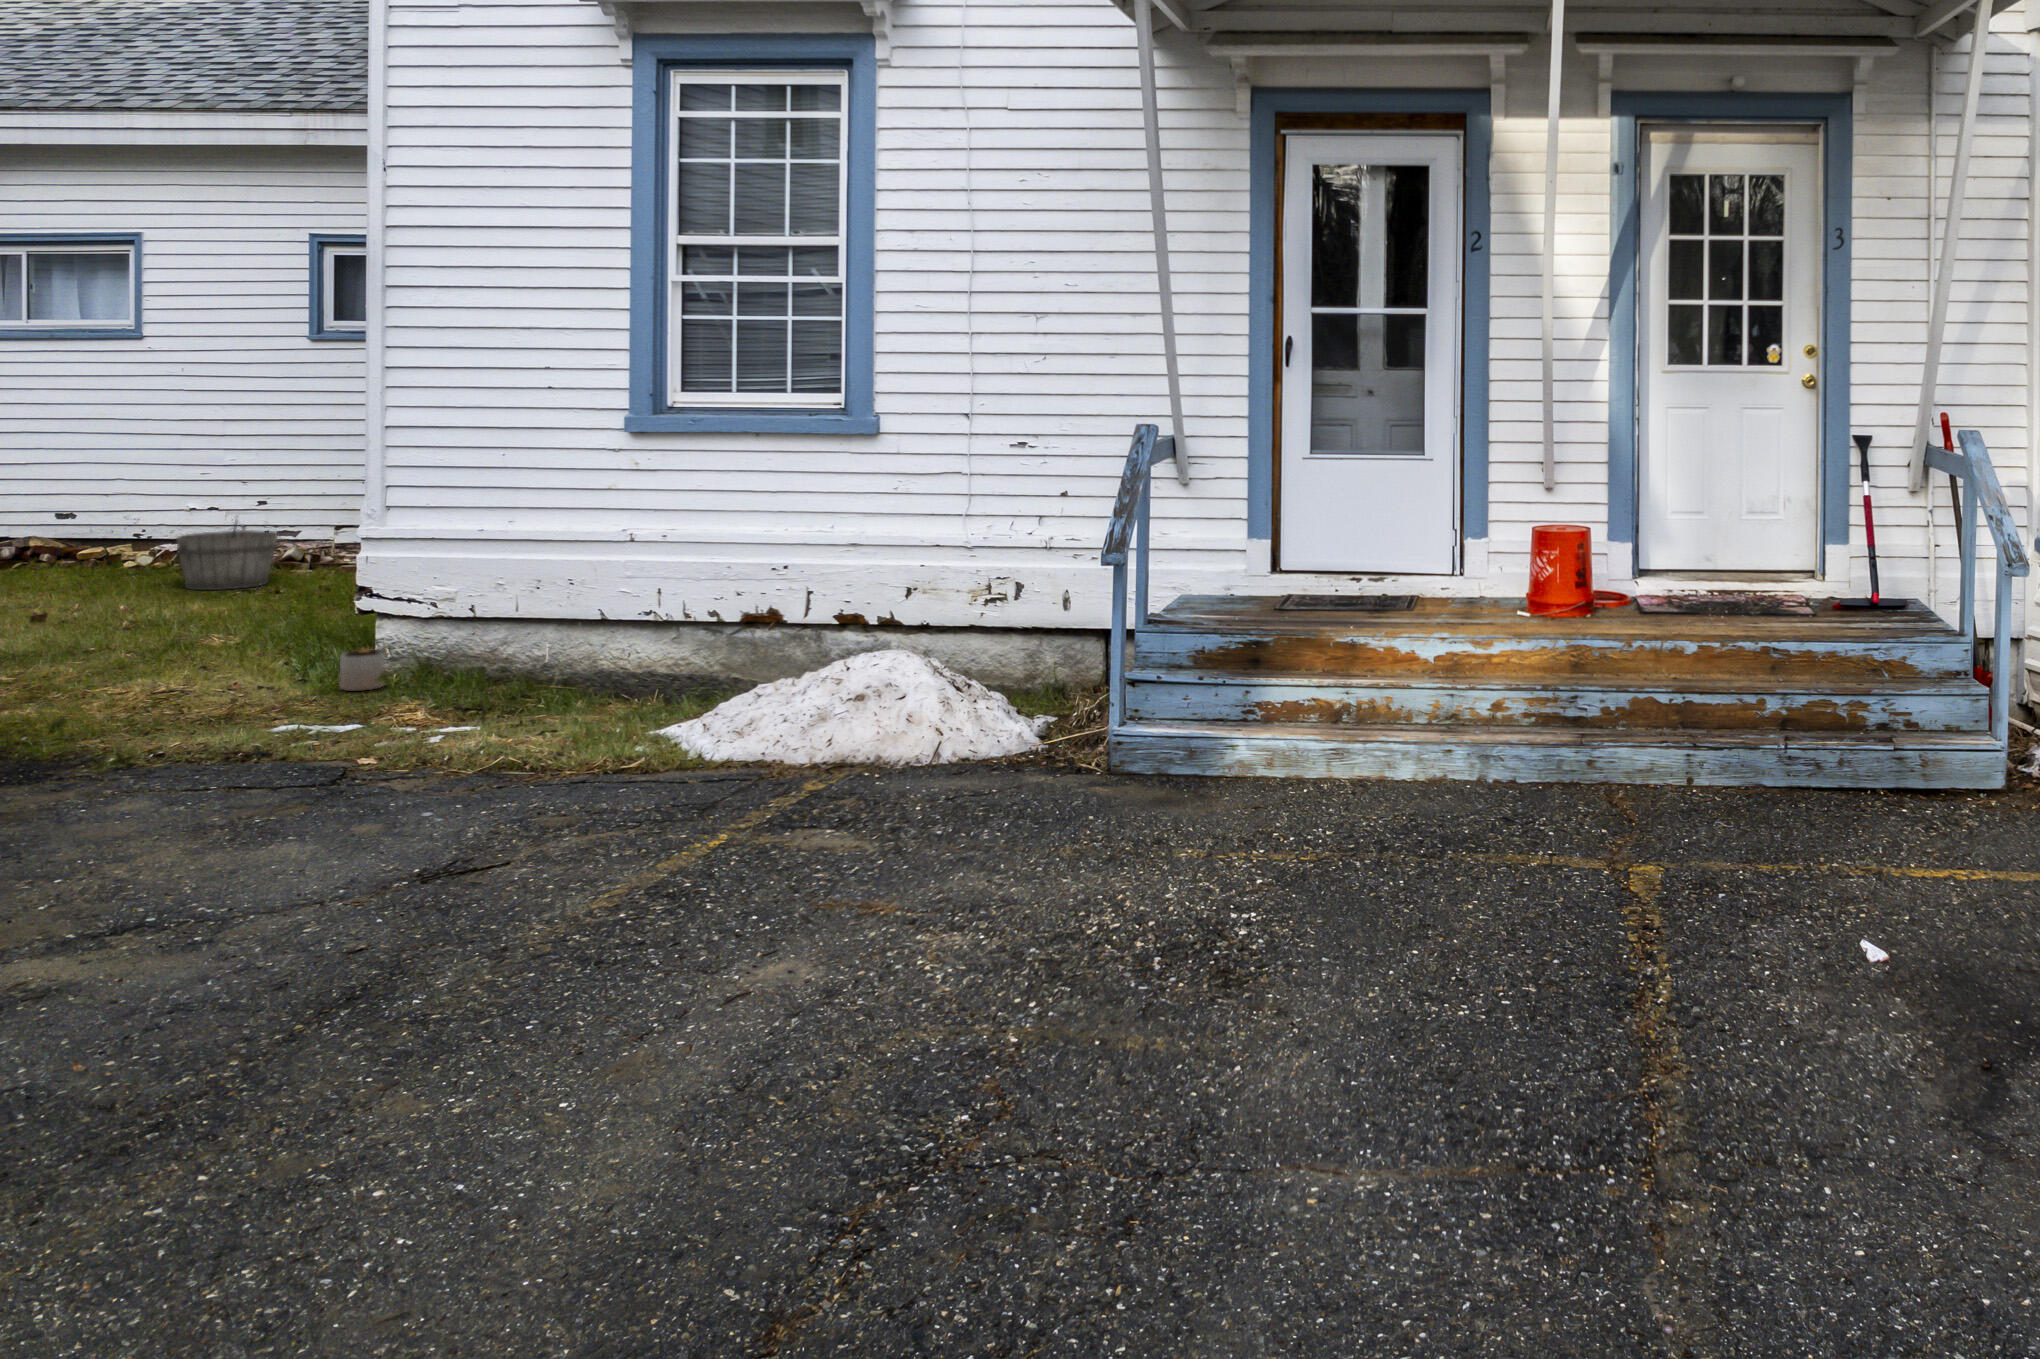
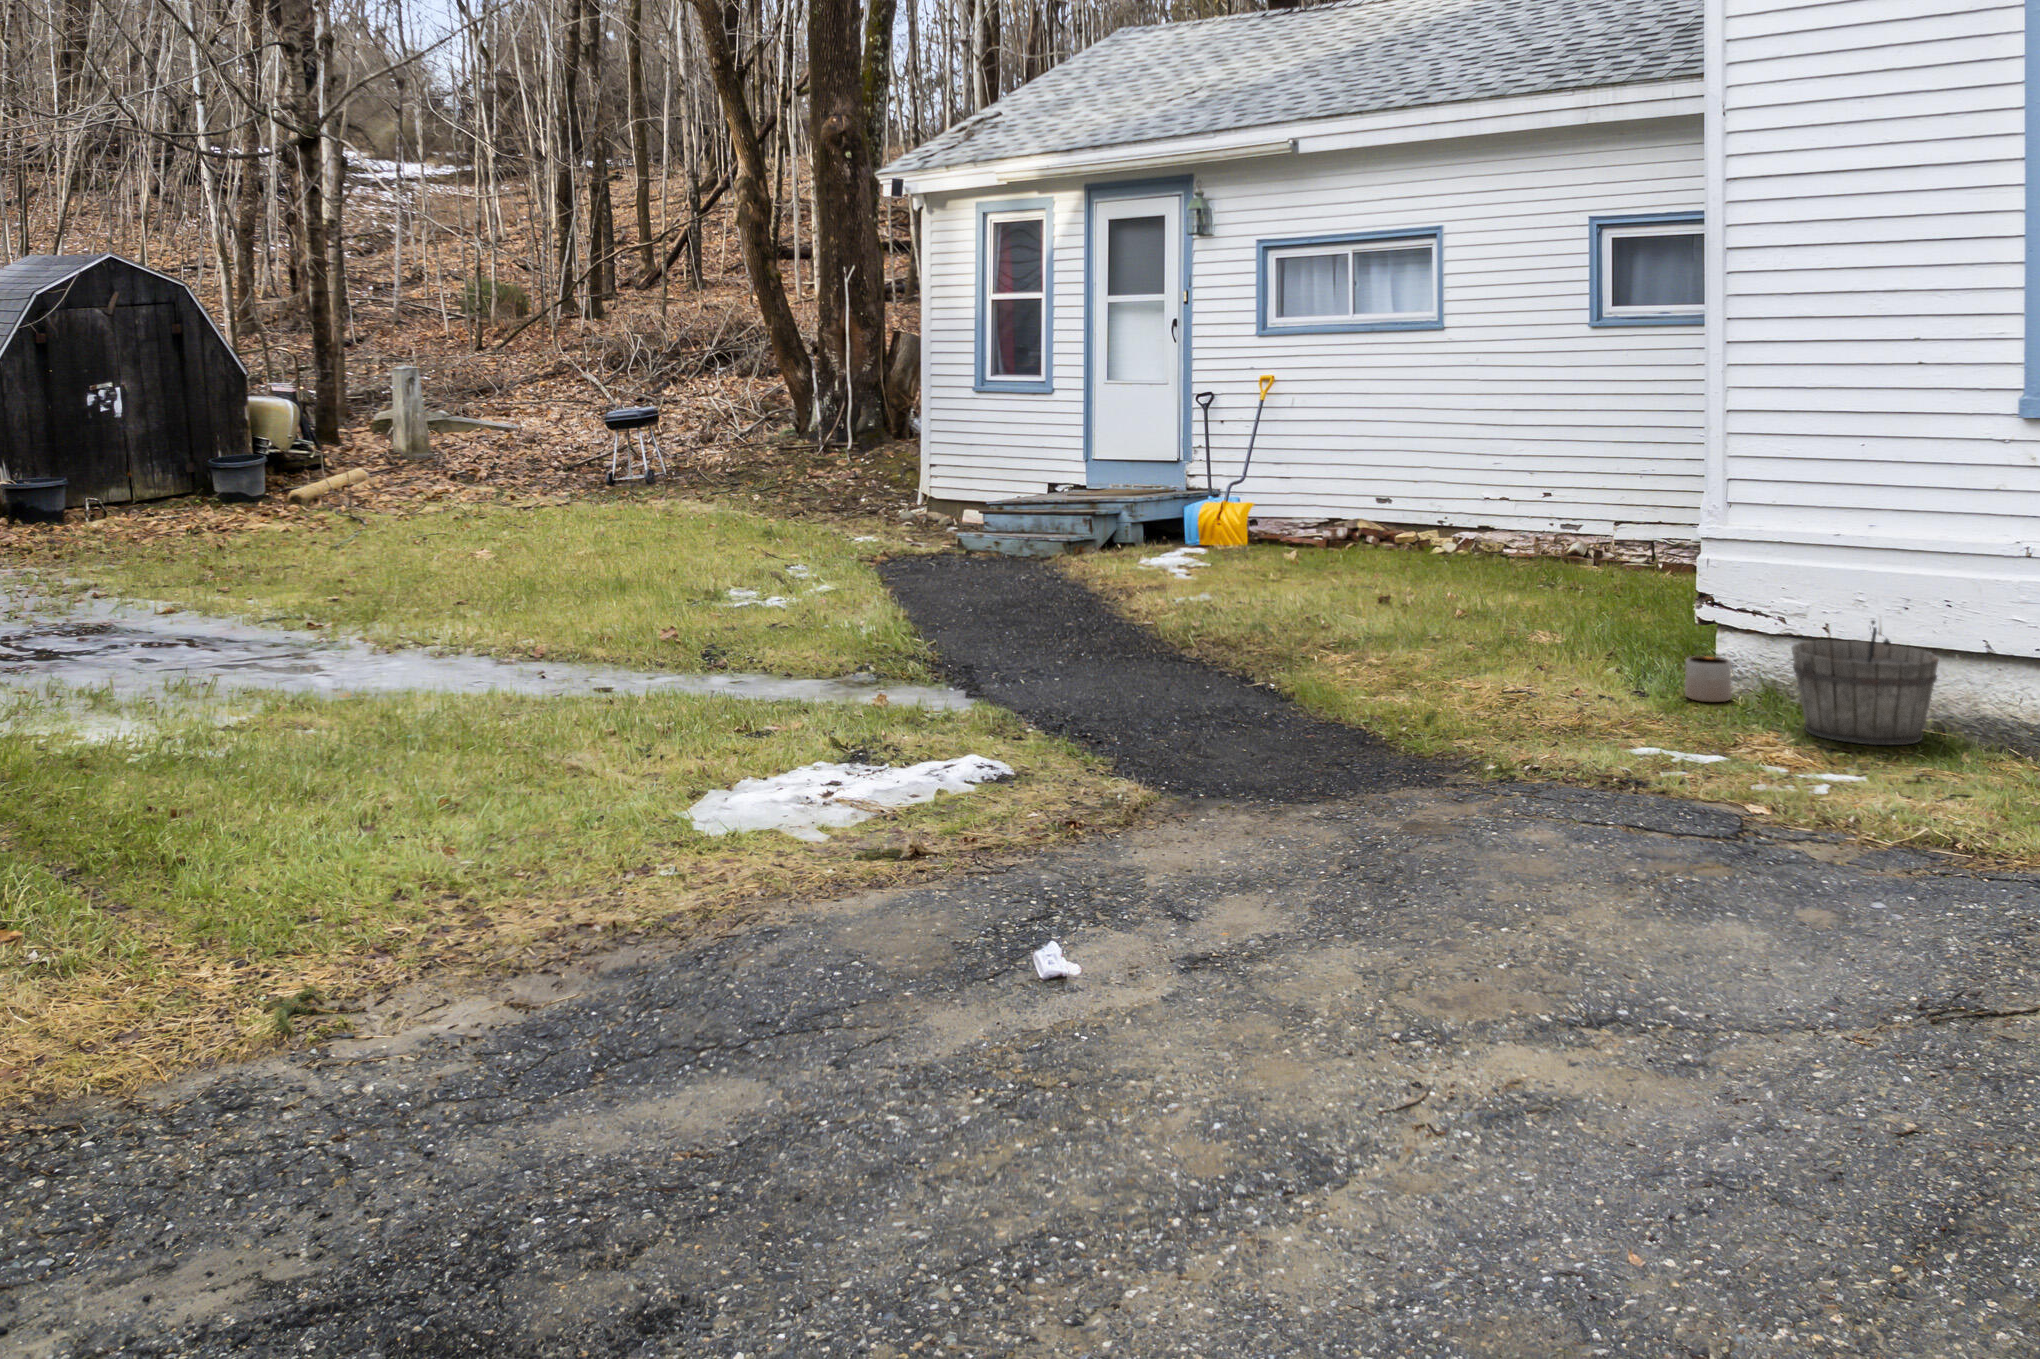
wooden bucket: present [176,521,278,590] -> present [1792,621,1939,745]

